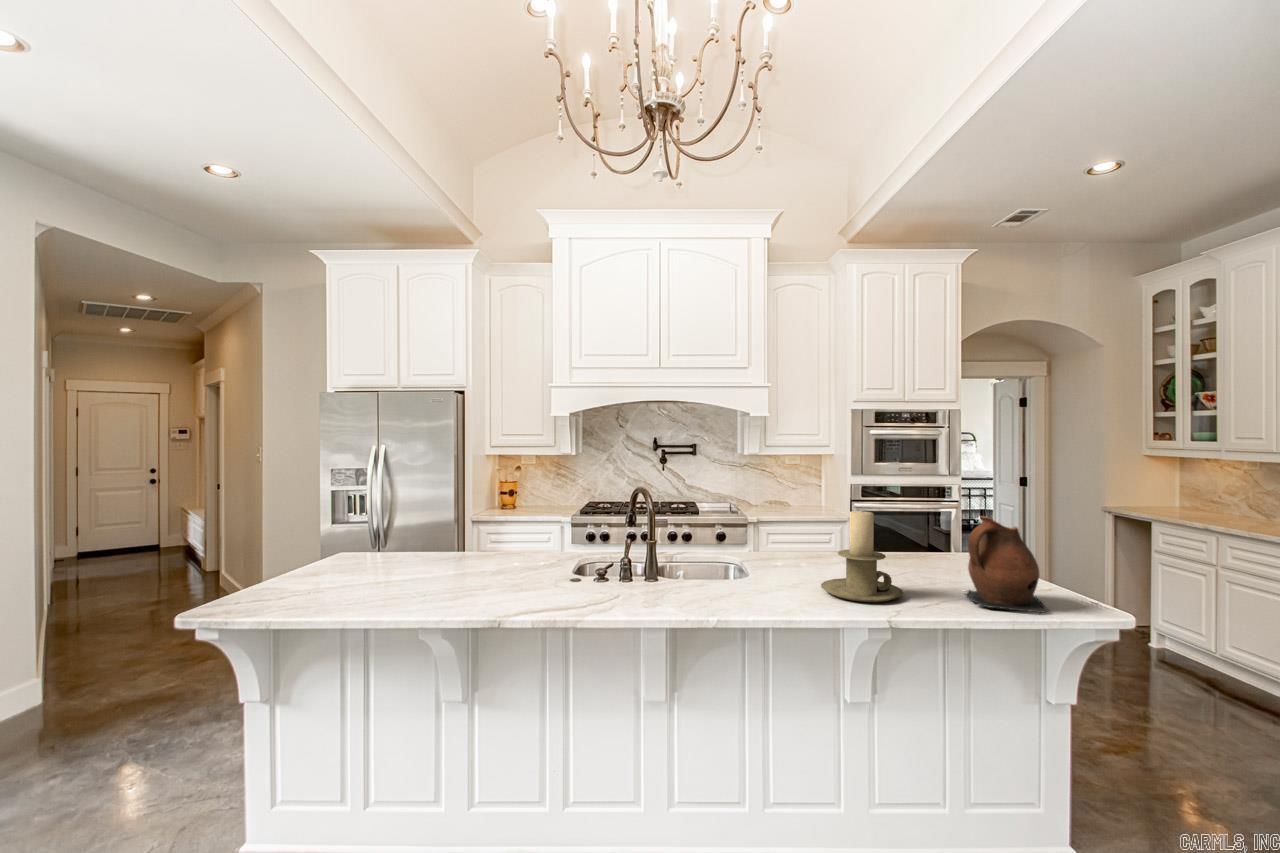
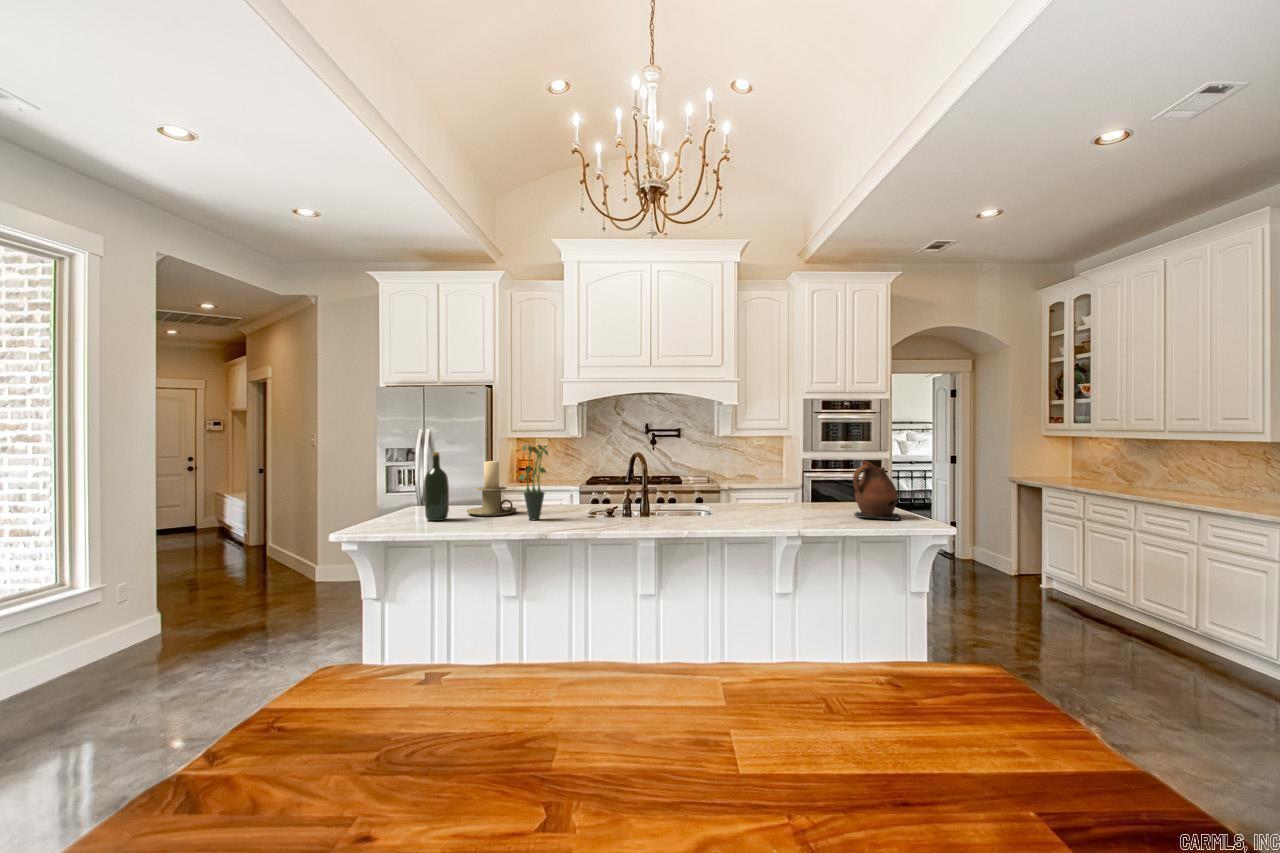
potted plant: none [455,483,509,604] -> present [519,444,548,520]
wine bottle: none [315,499,354,604] -> present [424,452,449,521]
candle holder: present [821,511,903,602] -> present [466,461,517,516]

